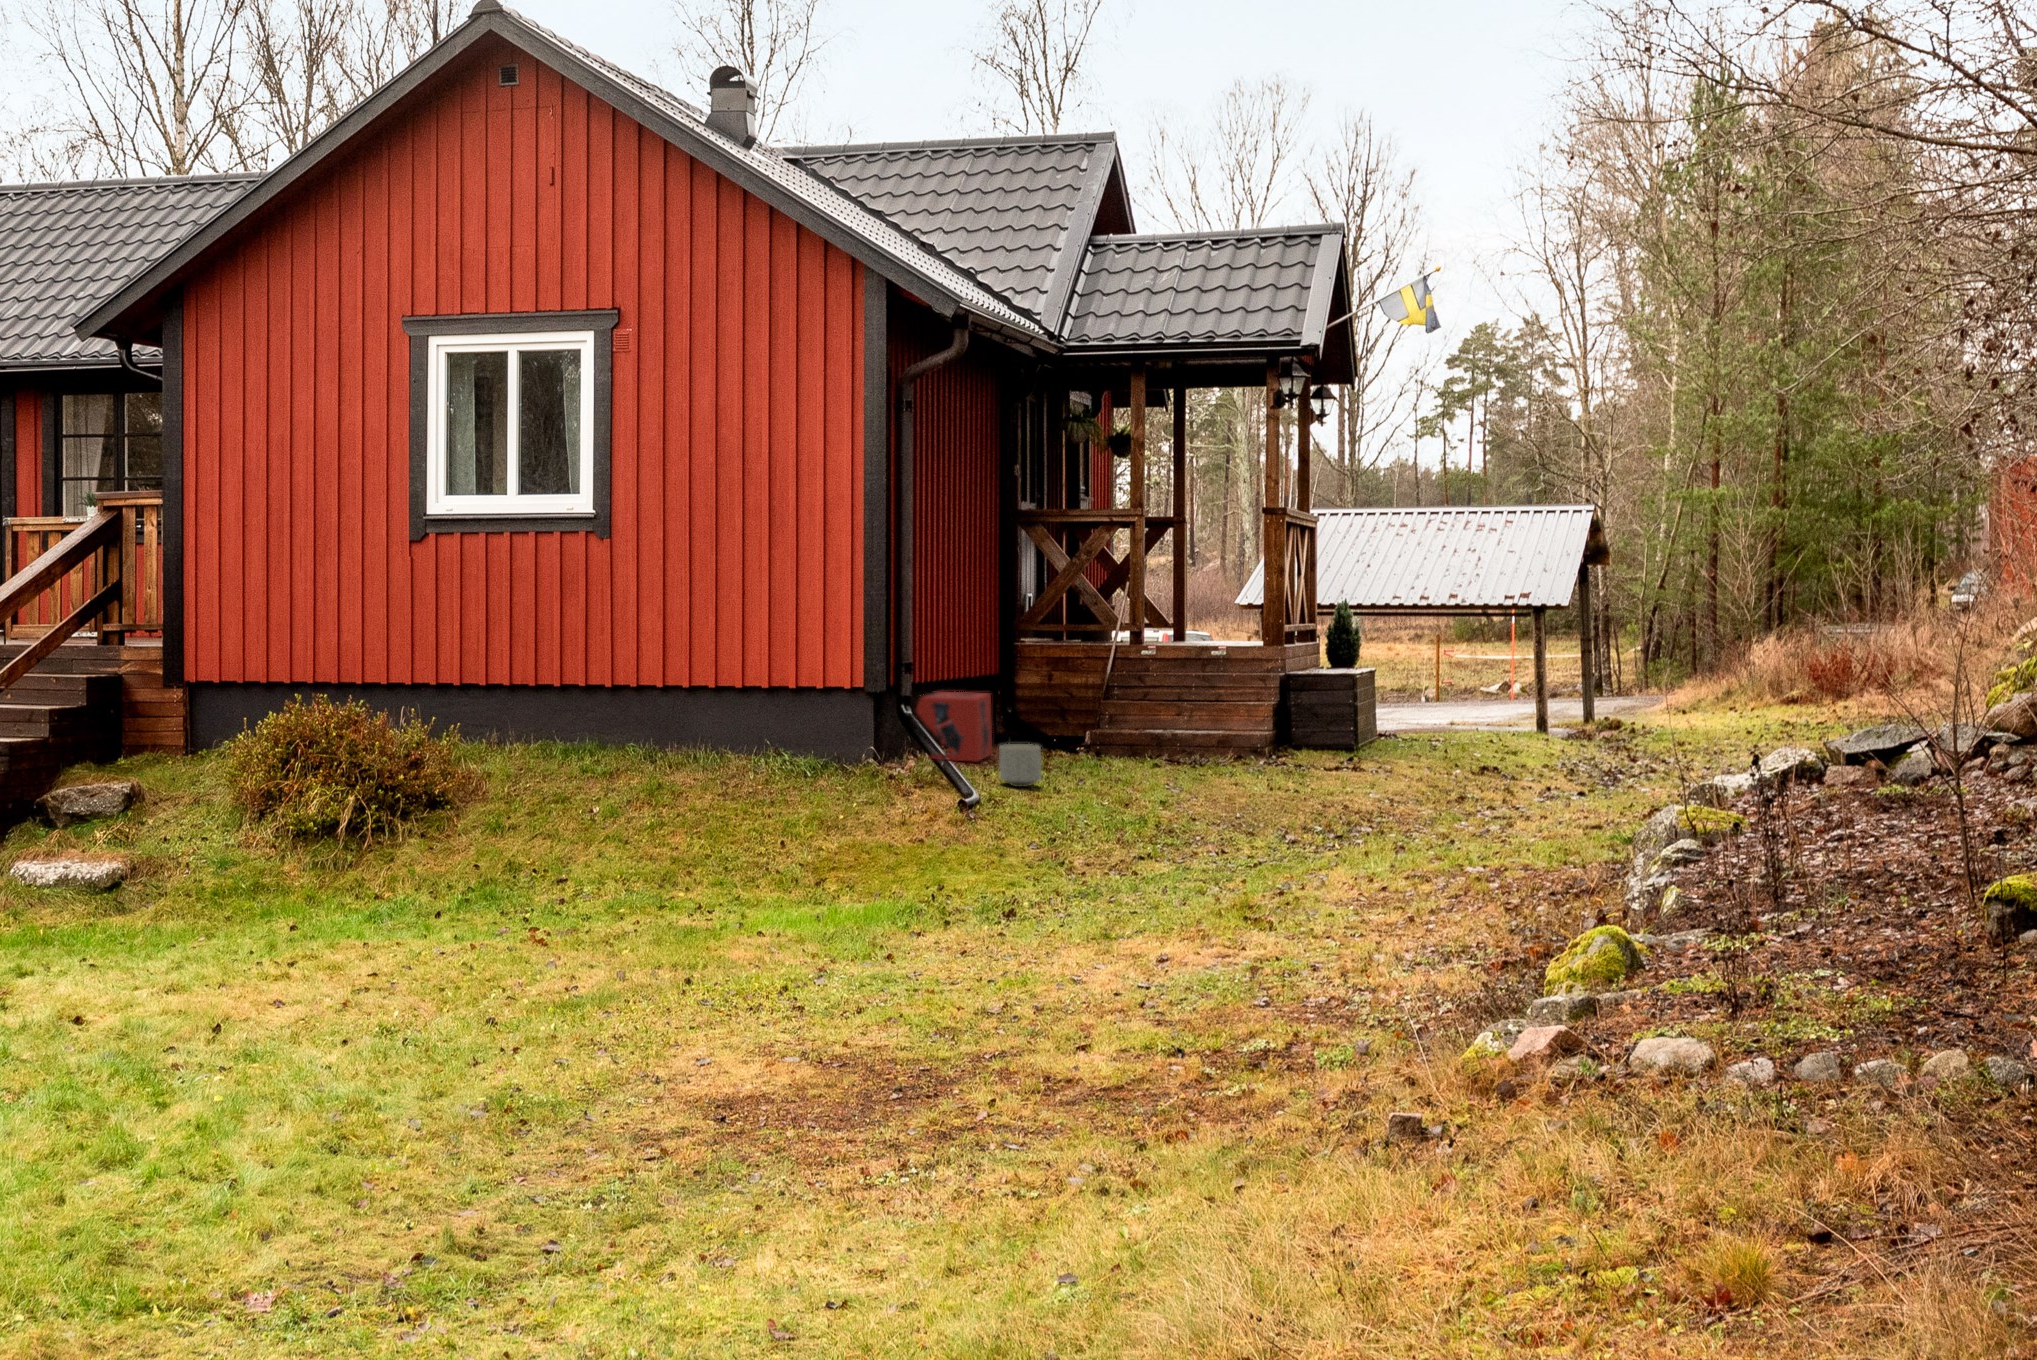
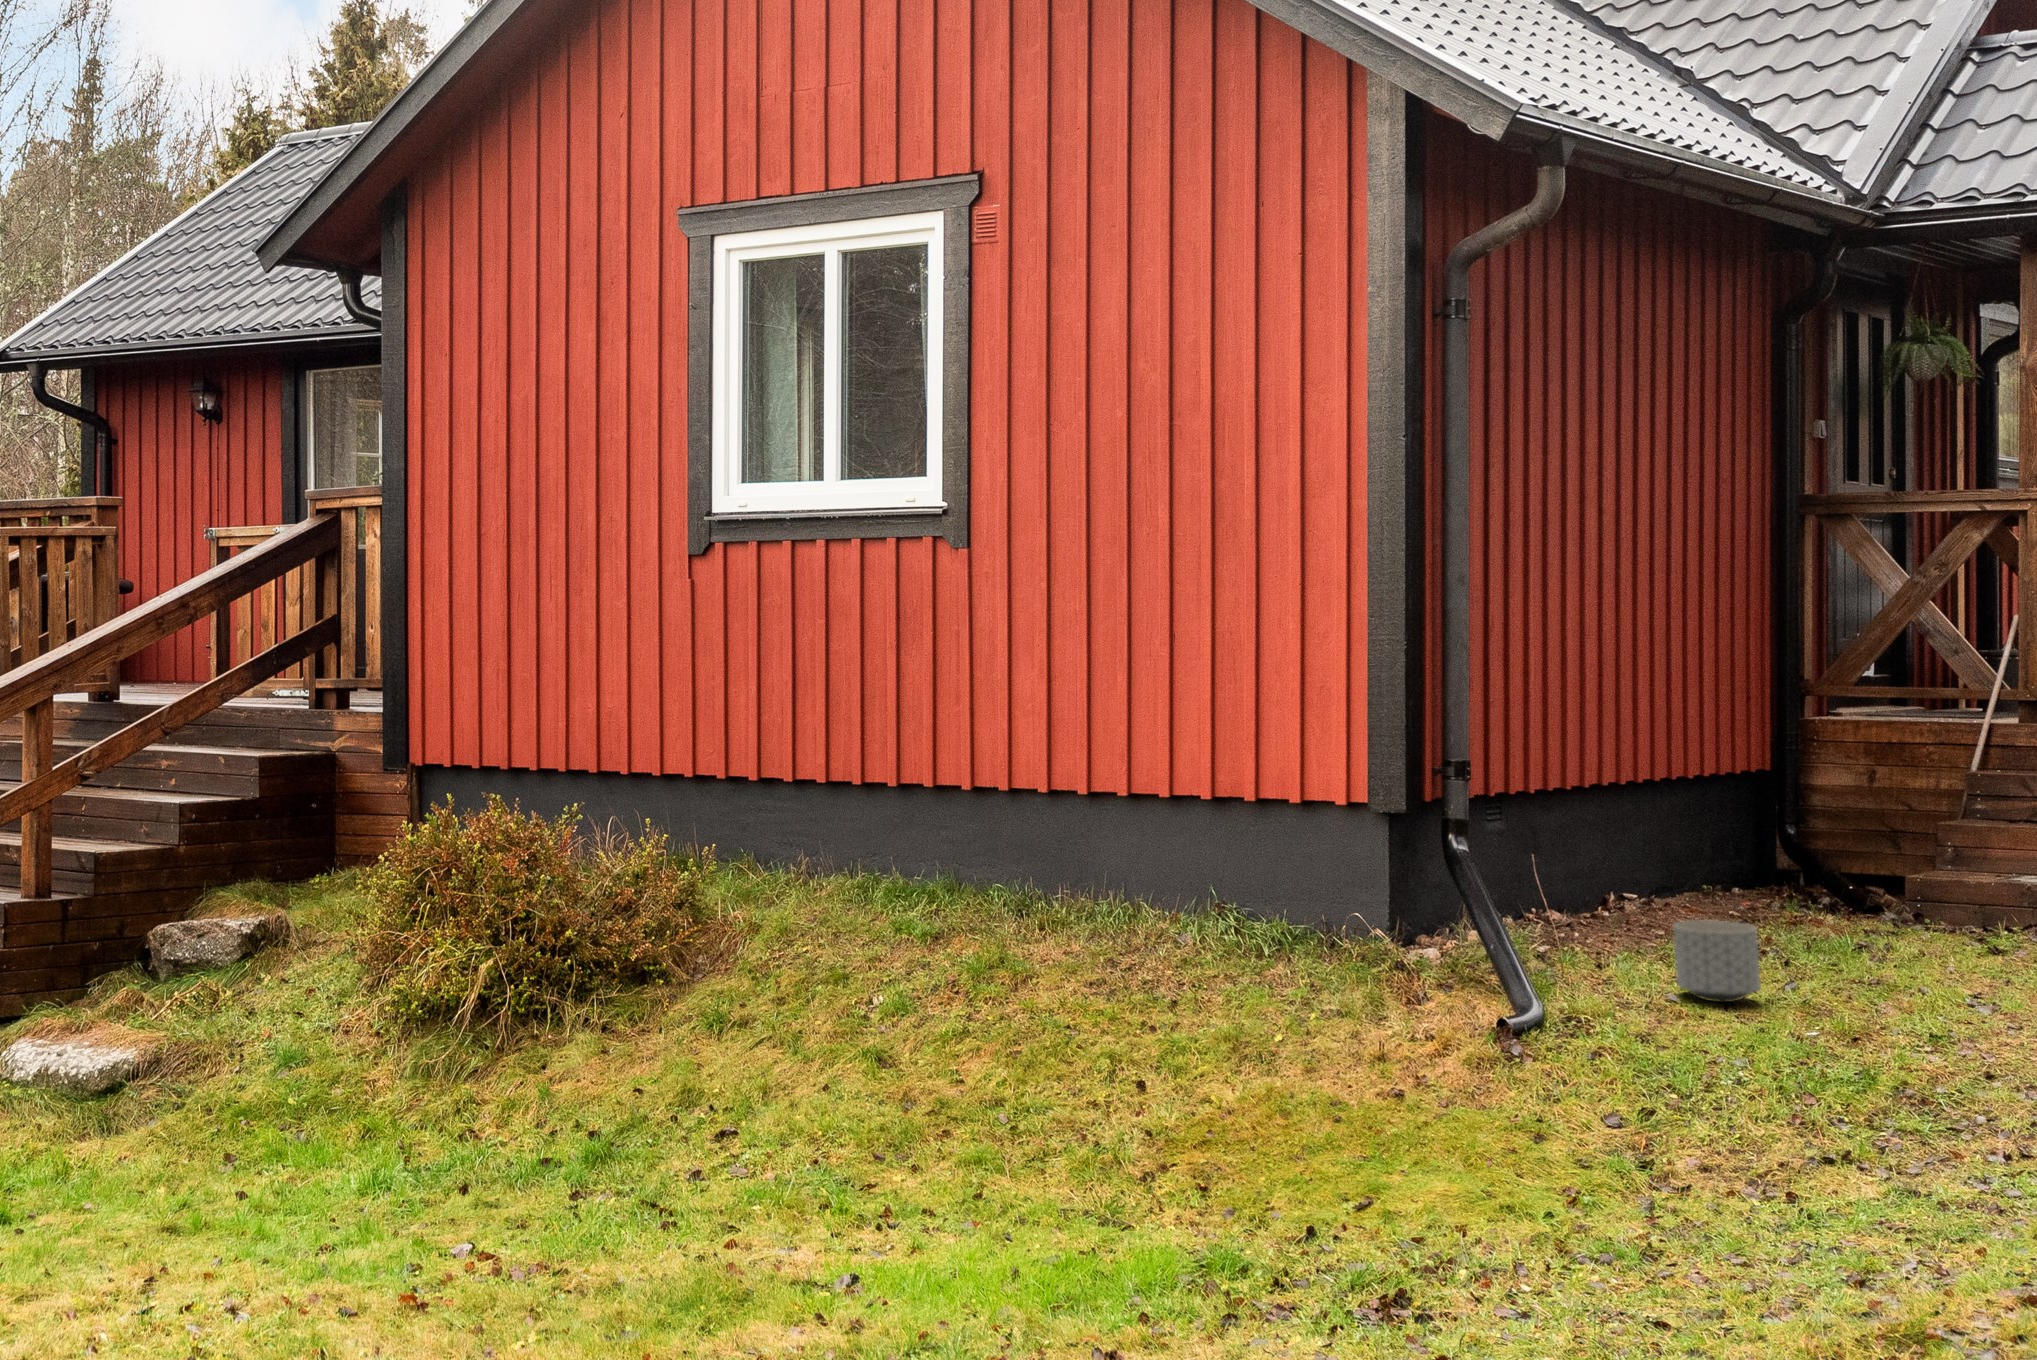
storage box: present [917,692,992,761] -> none [1556,816,1717,945]

